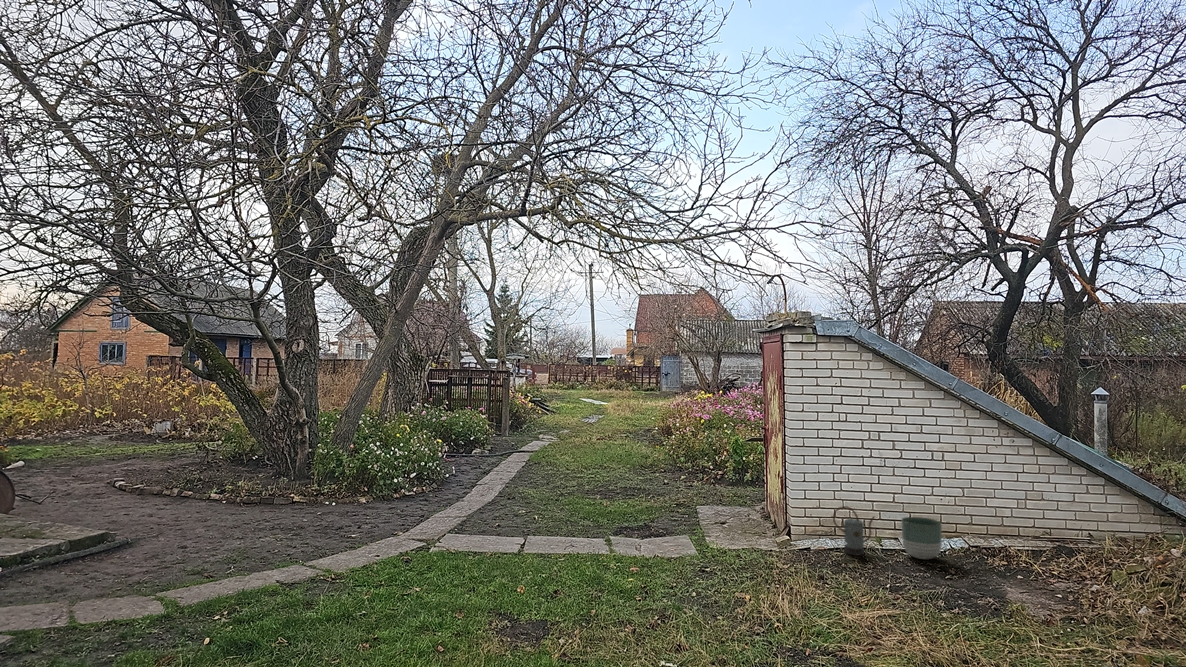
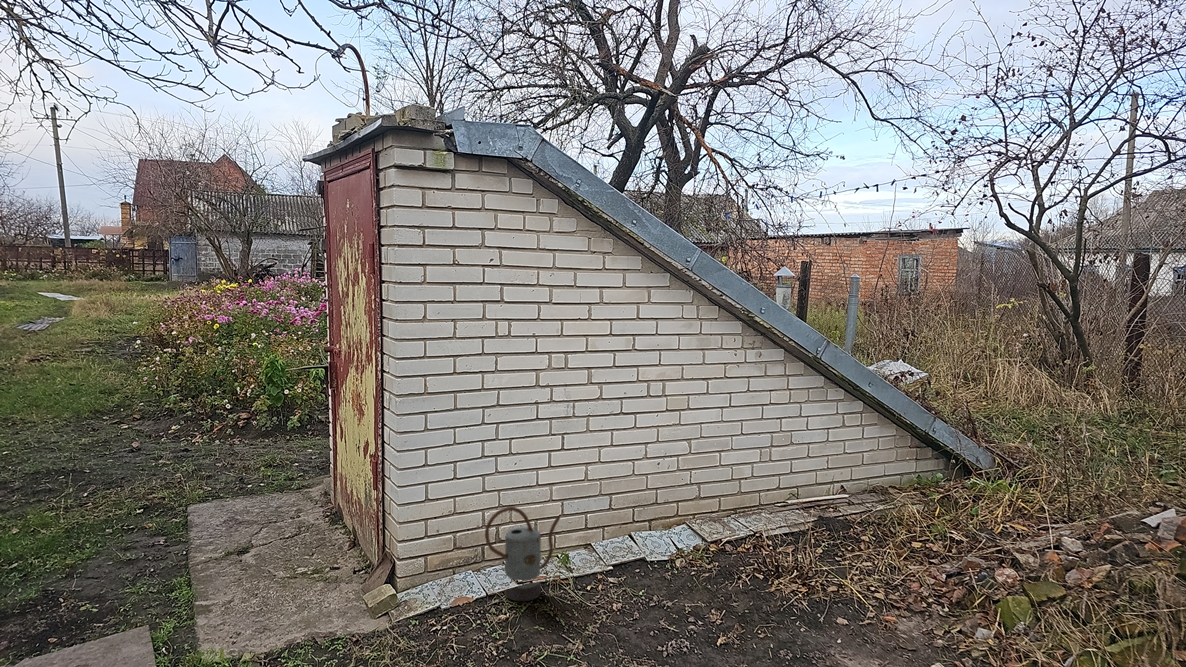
planter: present [902,517,942,559] -> none [604,503,670,582]

